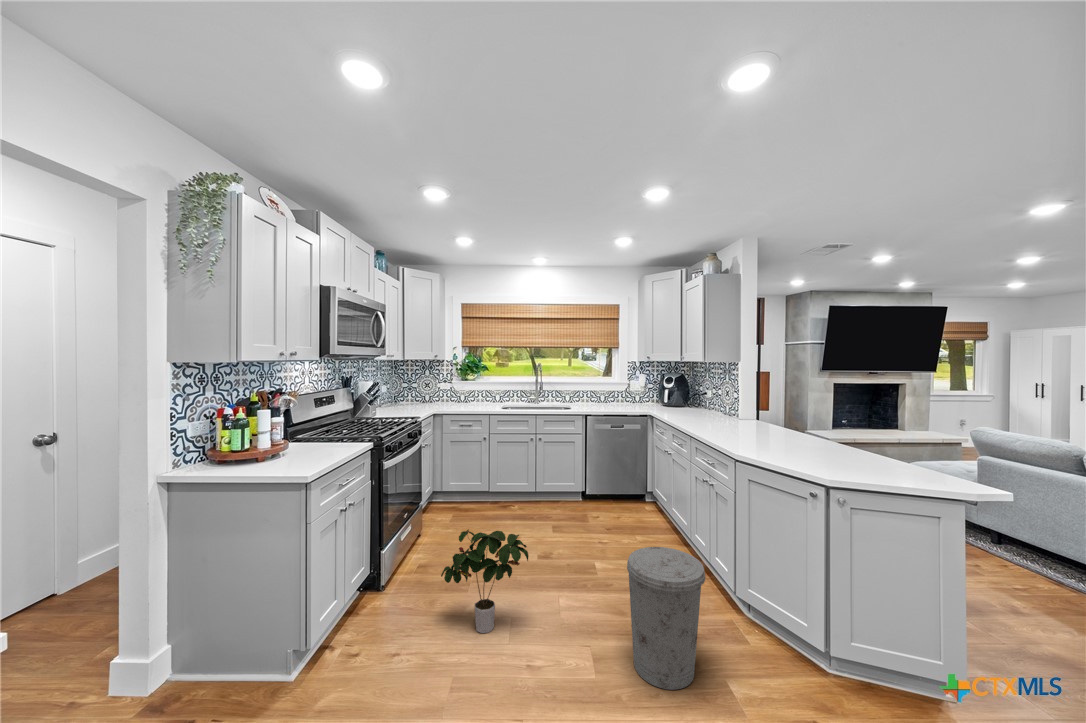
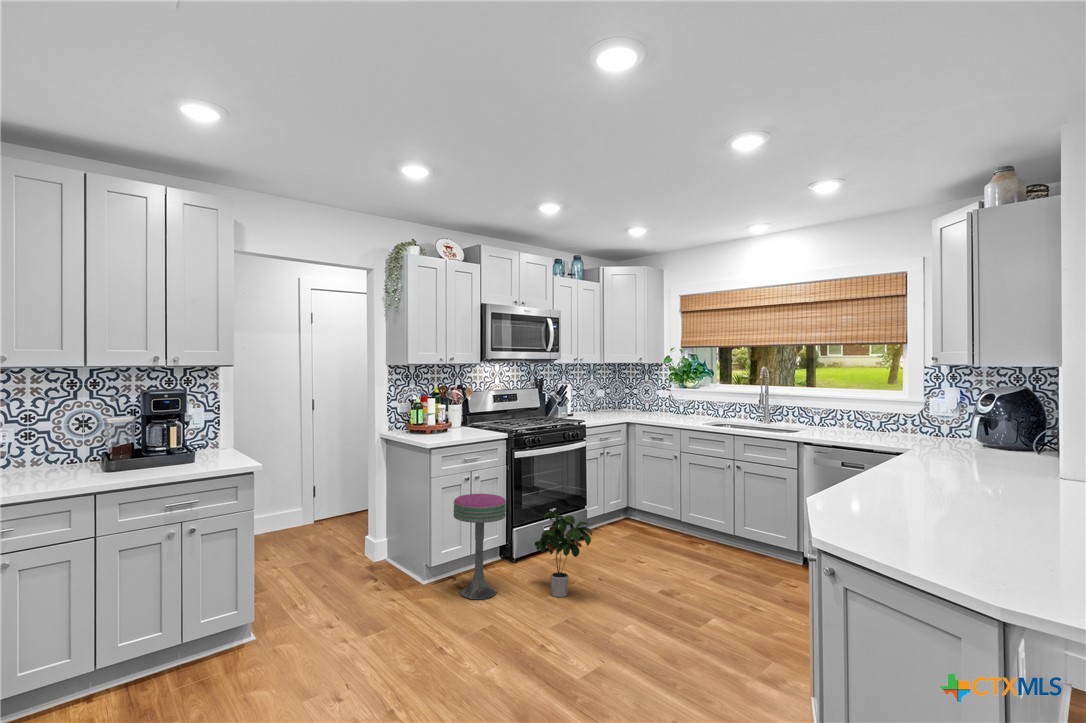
bar stool: none [349,529,427,693] -> present [453,494,506,599]
trash can: present [627,547,705,690] -> none [624,549,692,665]

